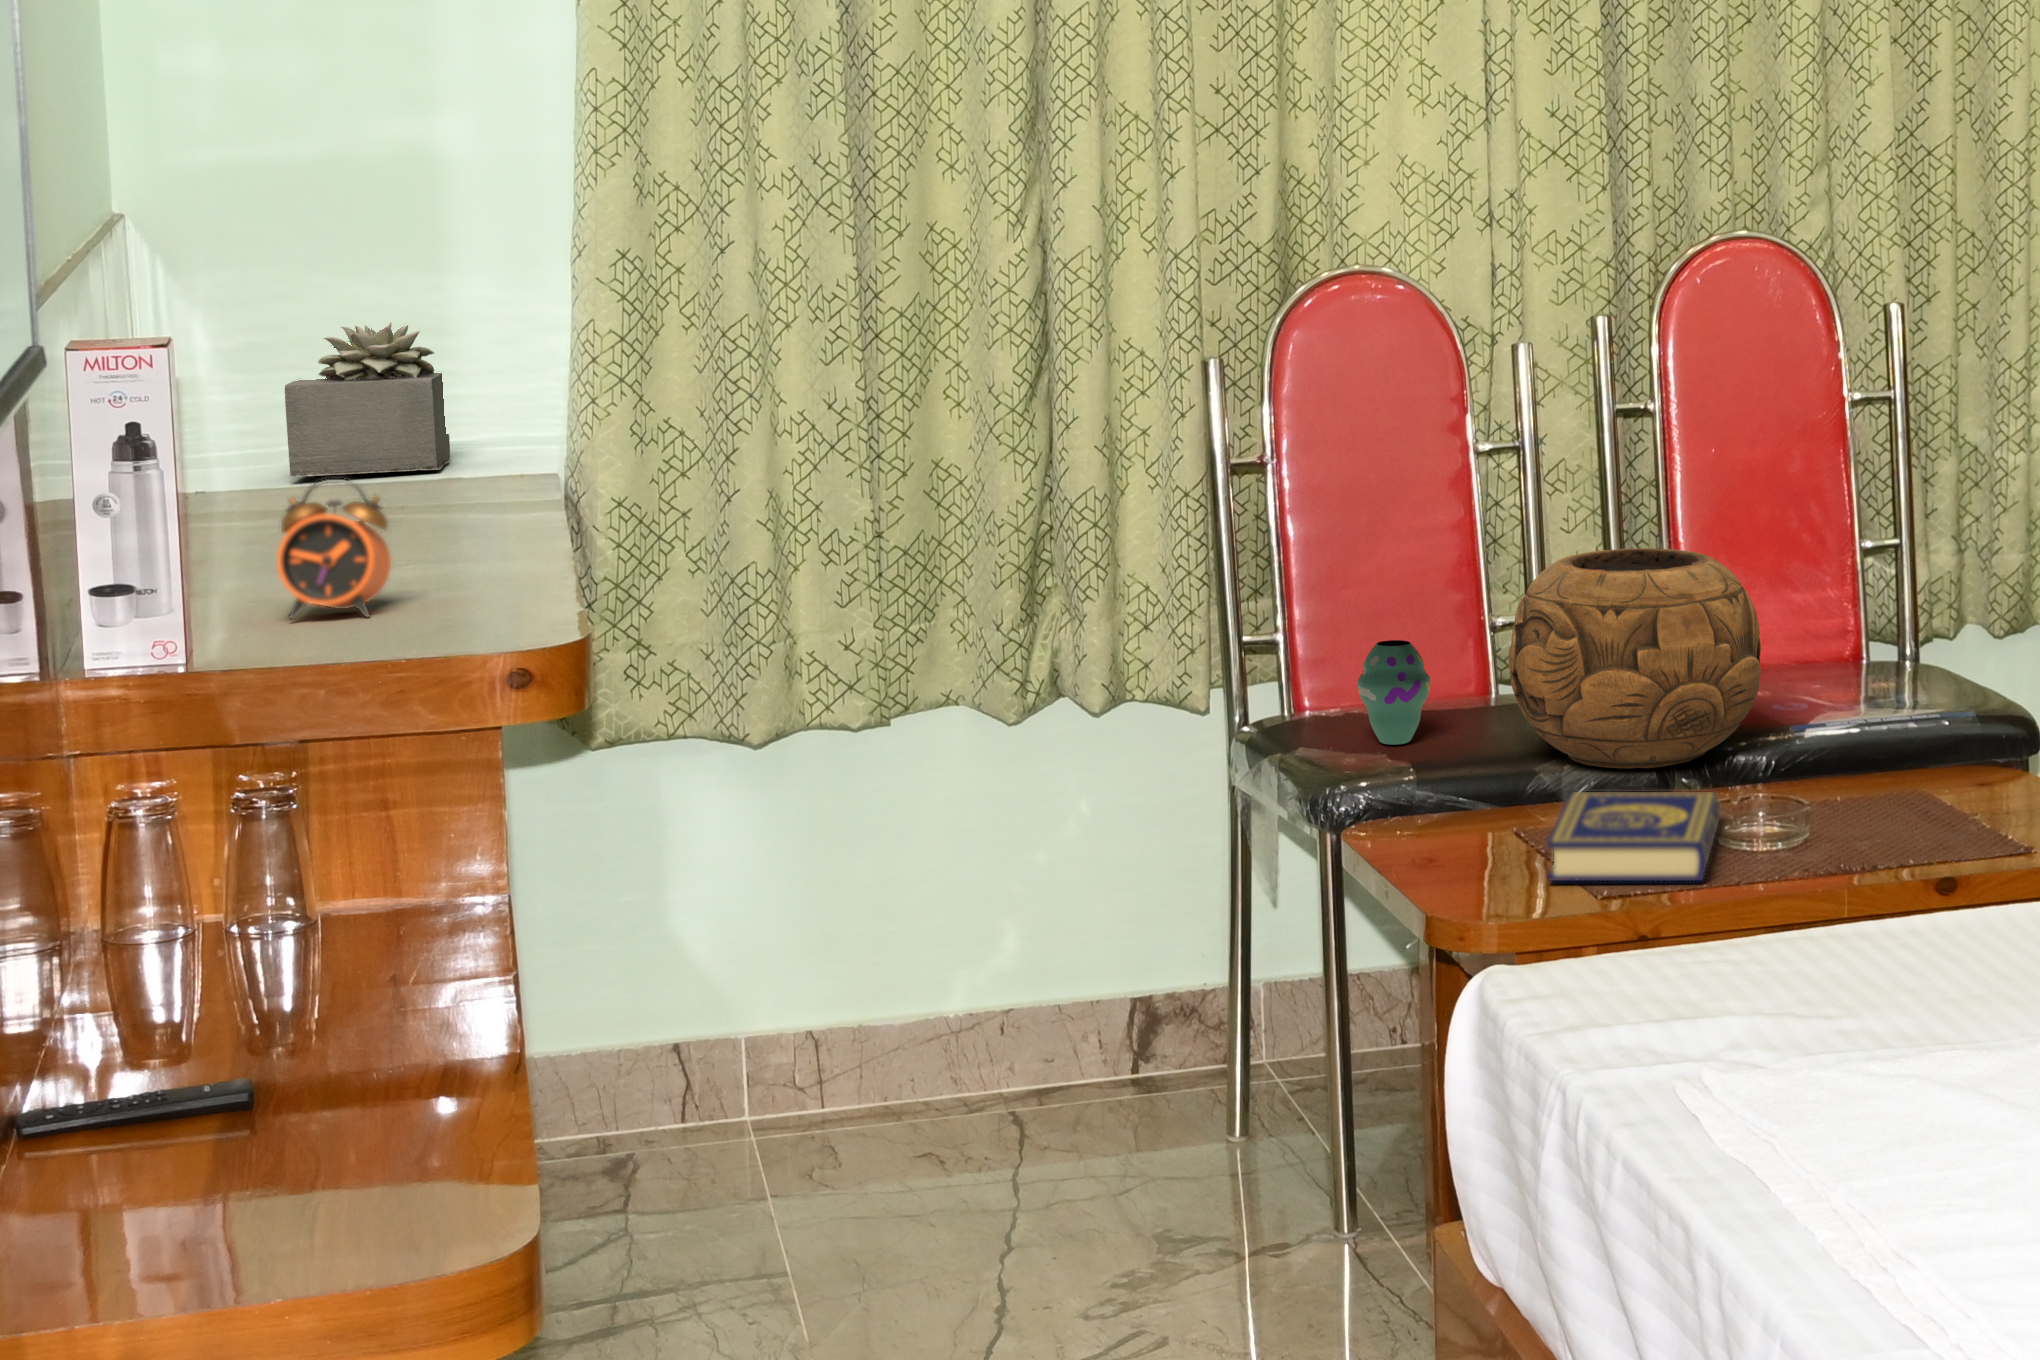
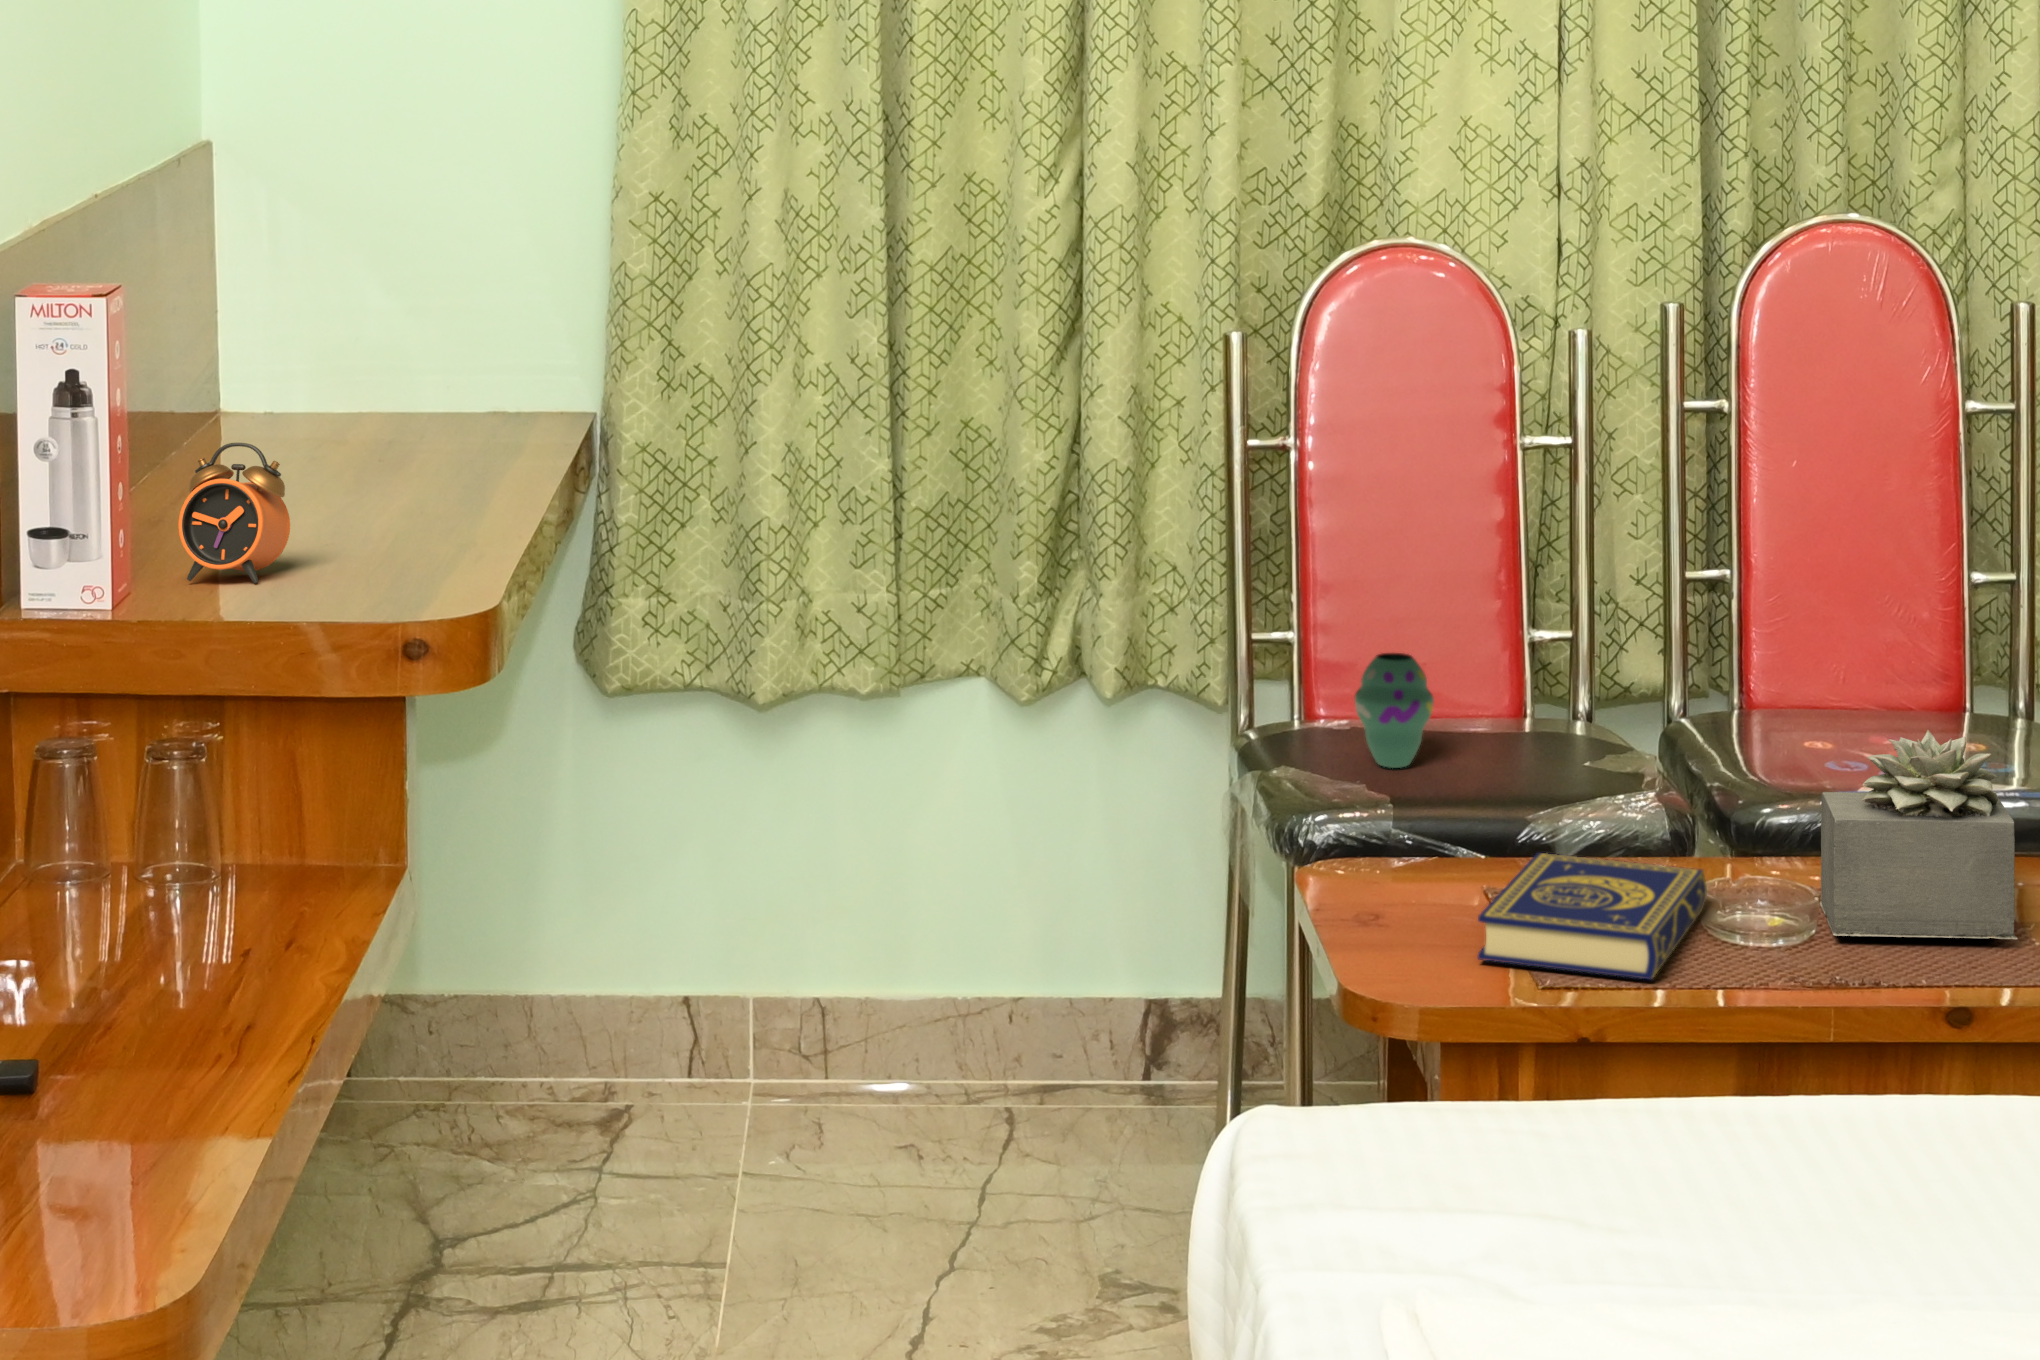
succulent plant: present [285,323,450,477] -> present [1820,730,2017,939]
decorative bowl: present [1508,548,1761,768] -> none [1506,572,1799,825]

